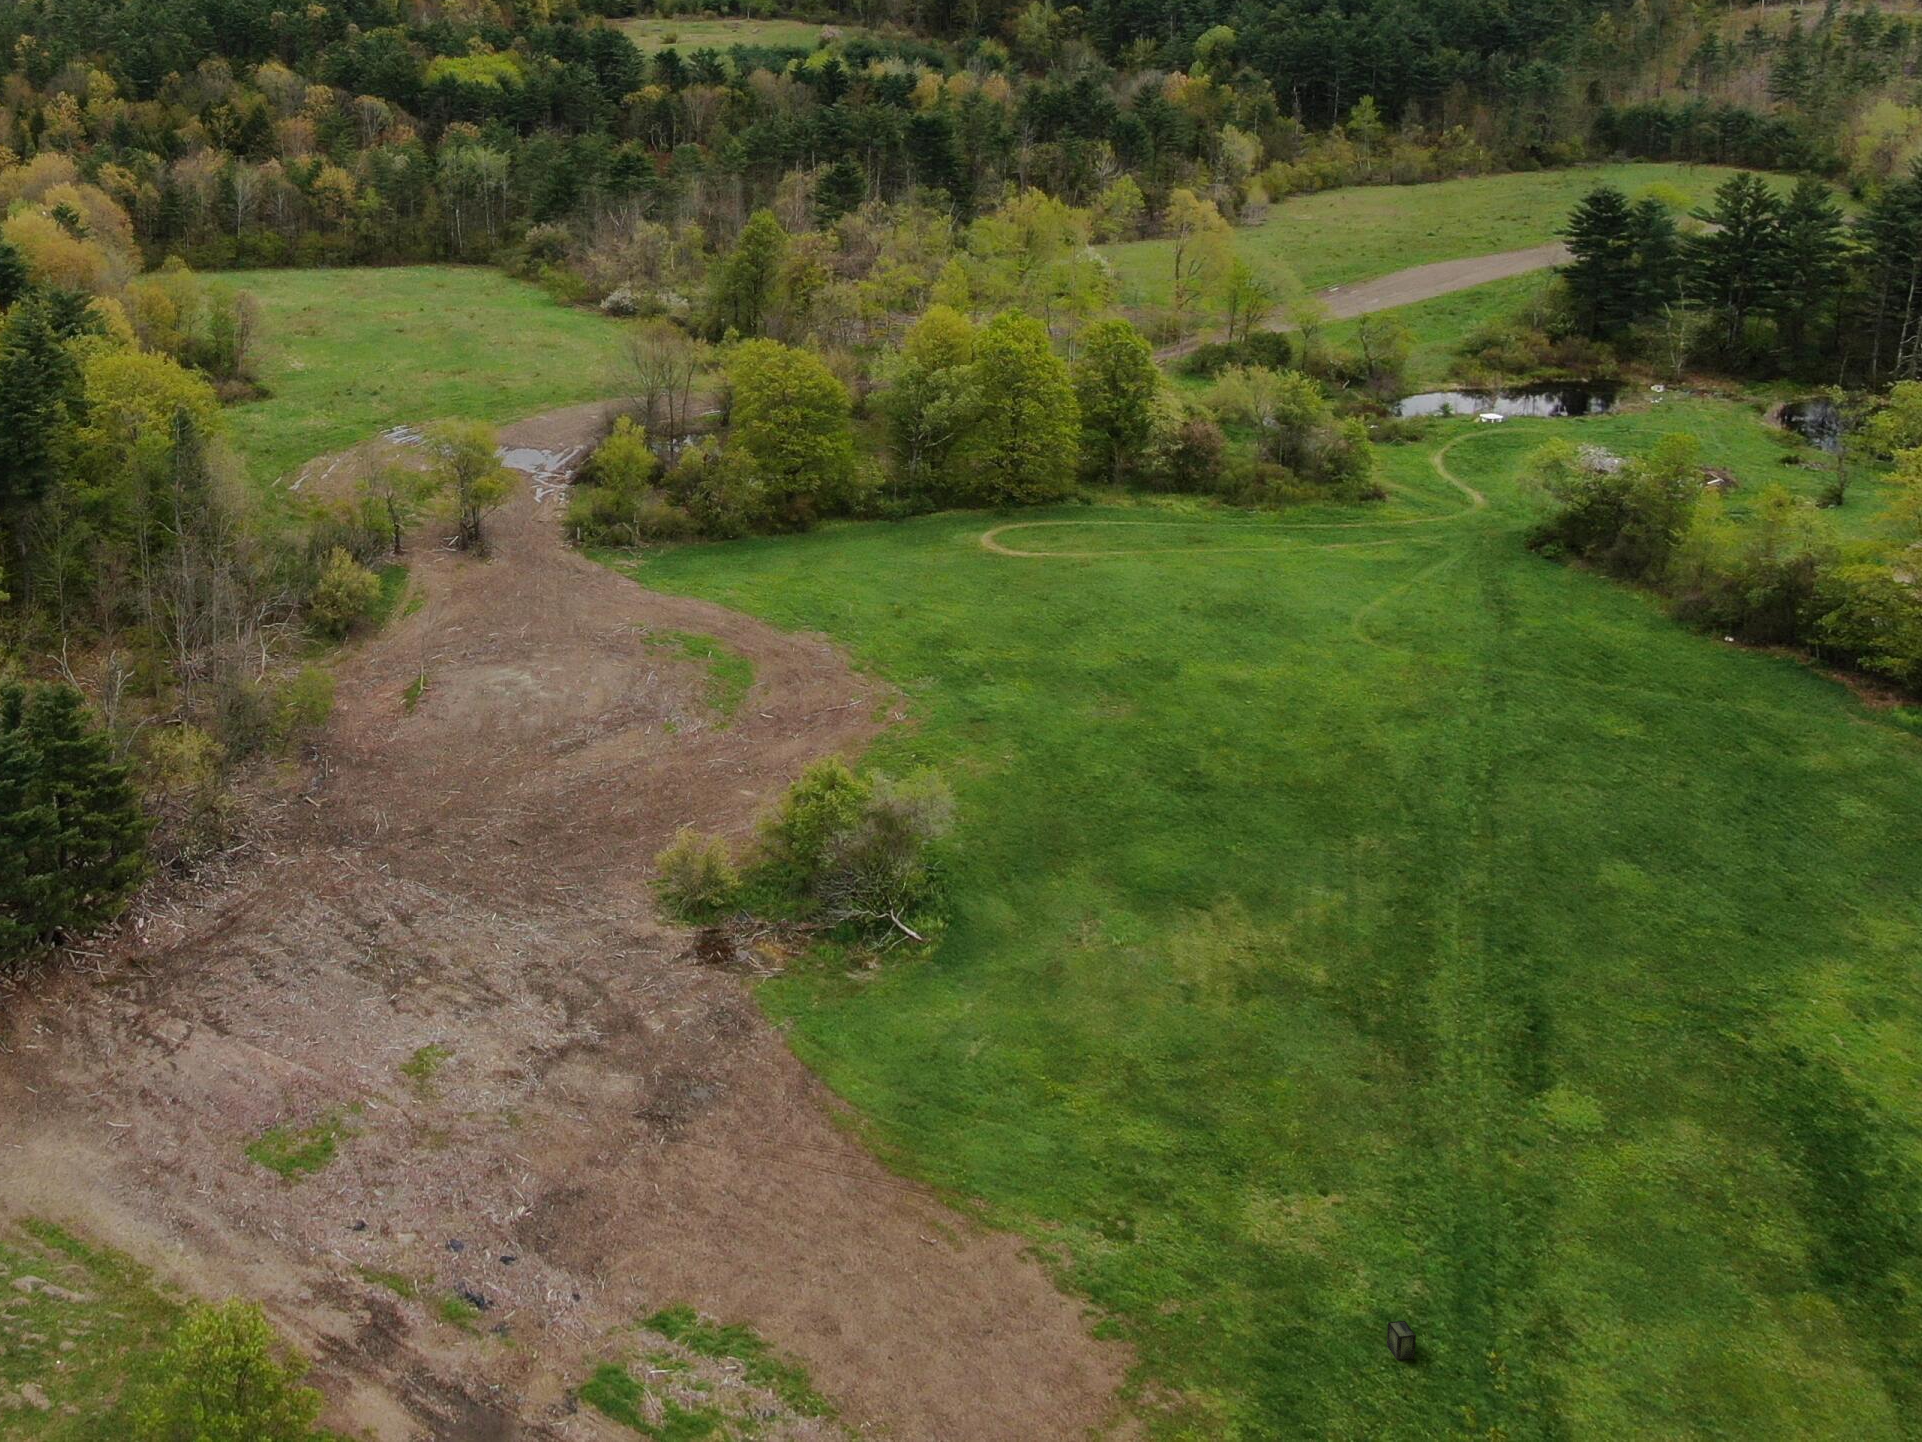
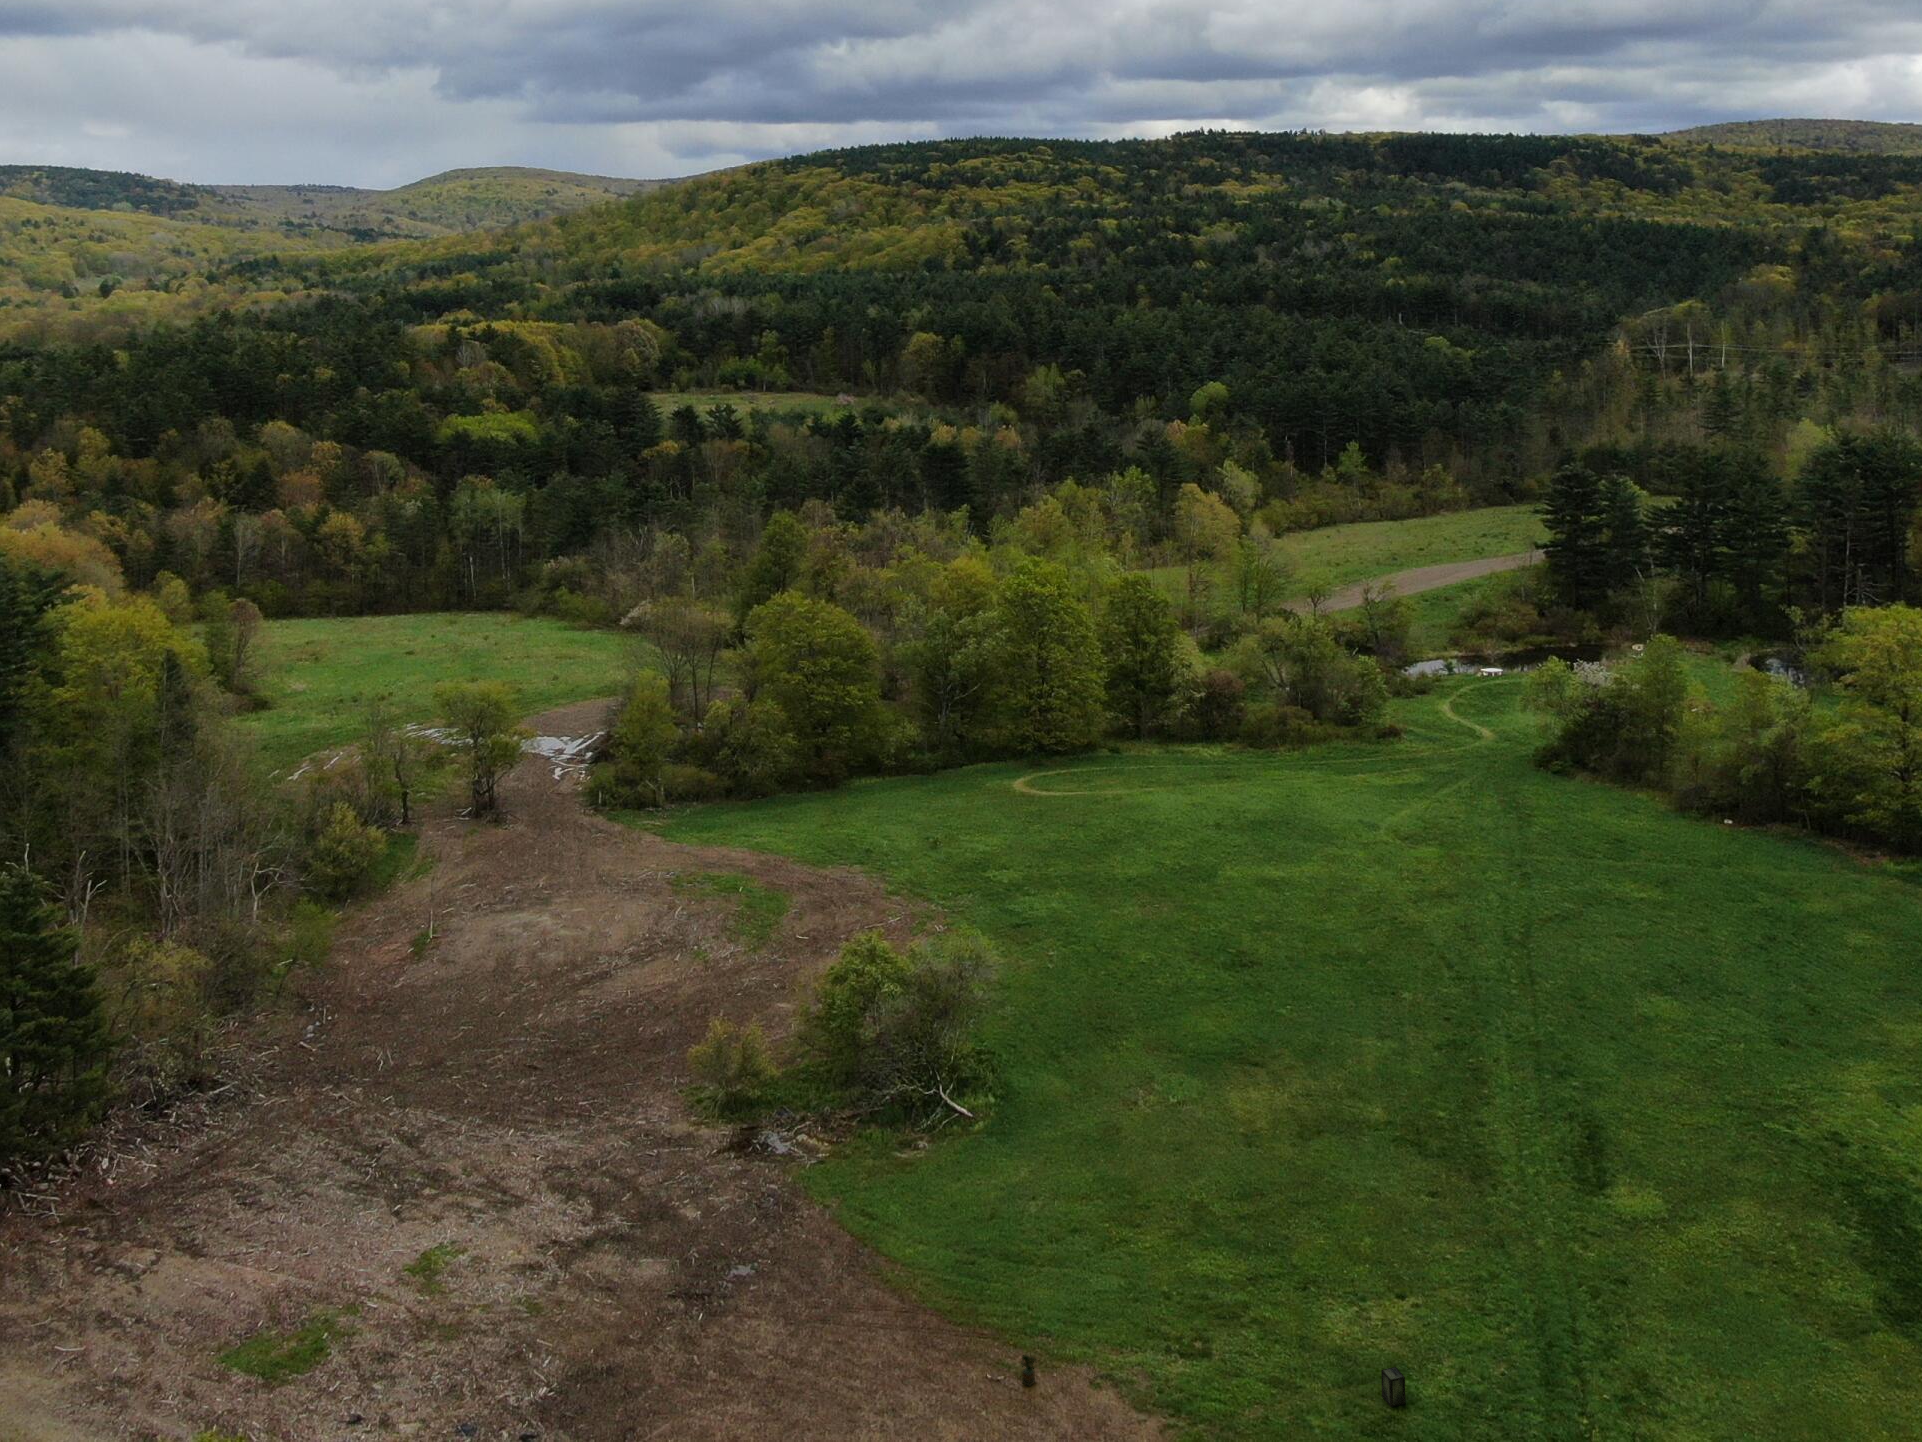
potted tree: none [990,1247,1008,1278] -> present [1021,1355,1037,1386]

